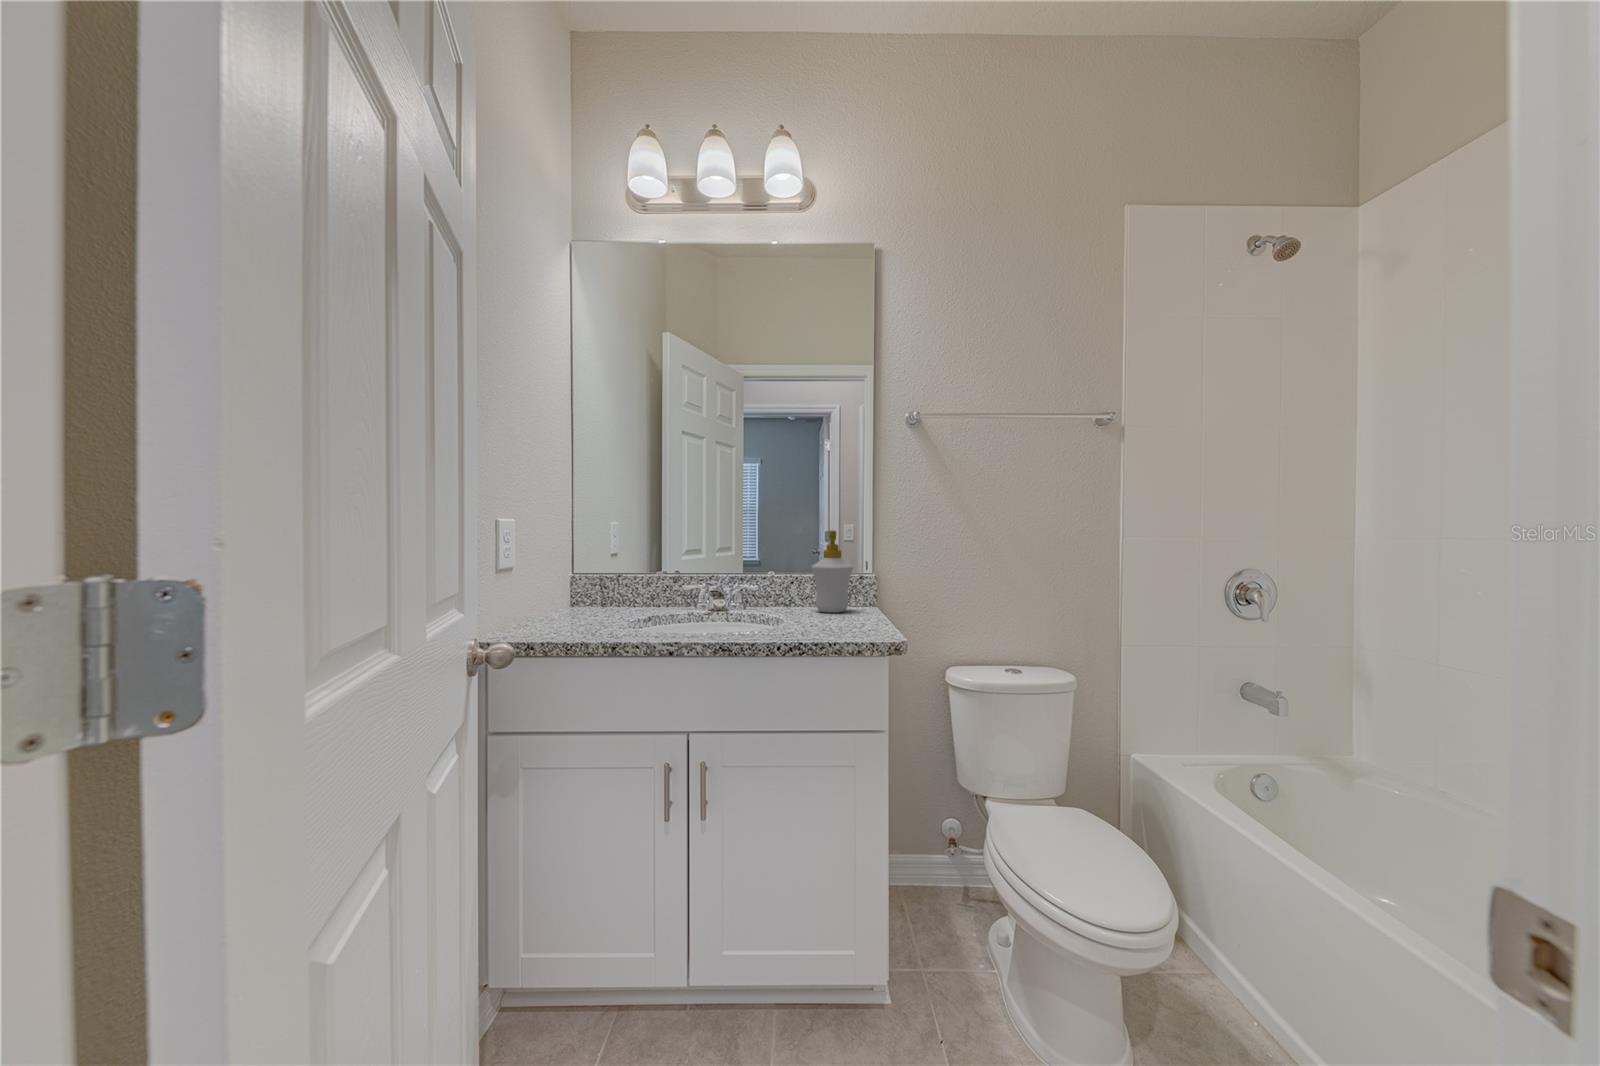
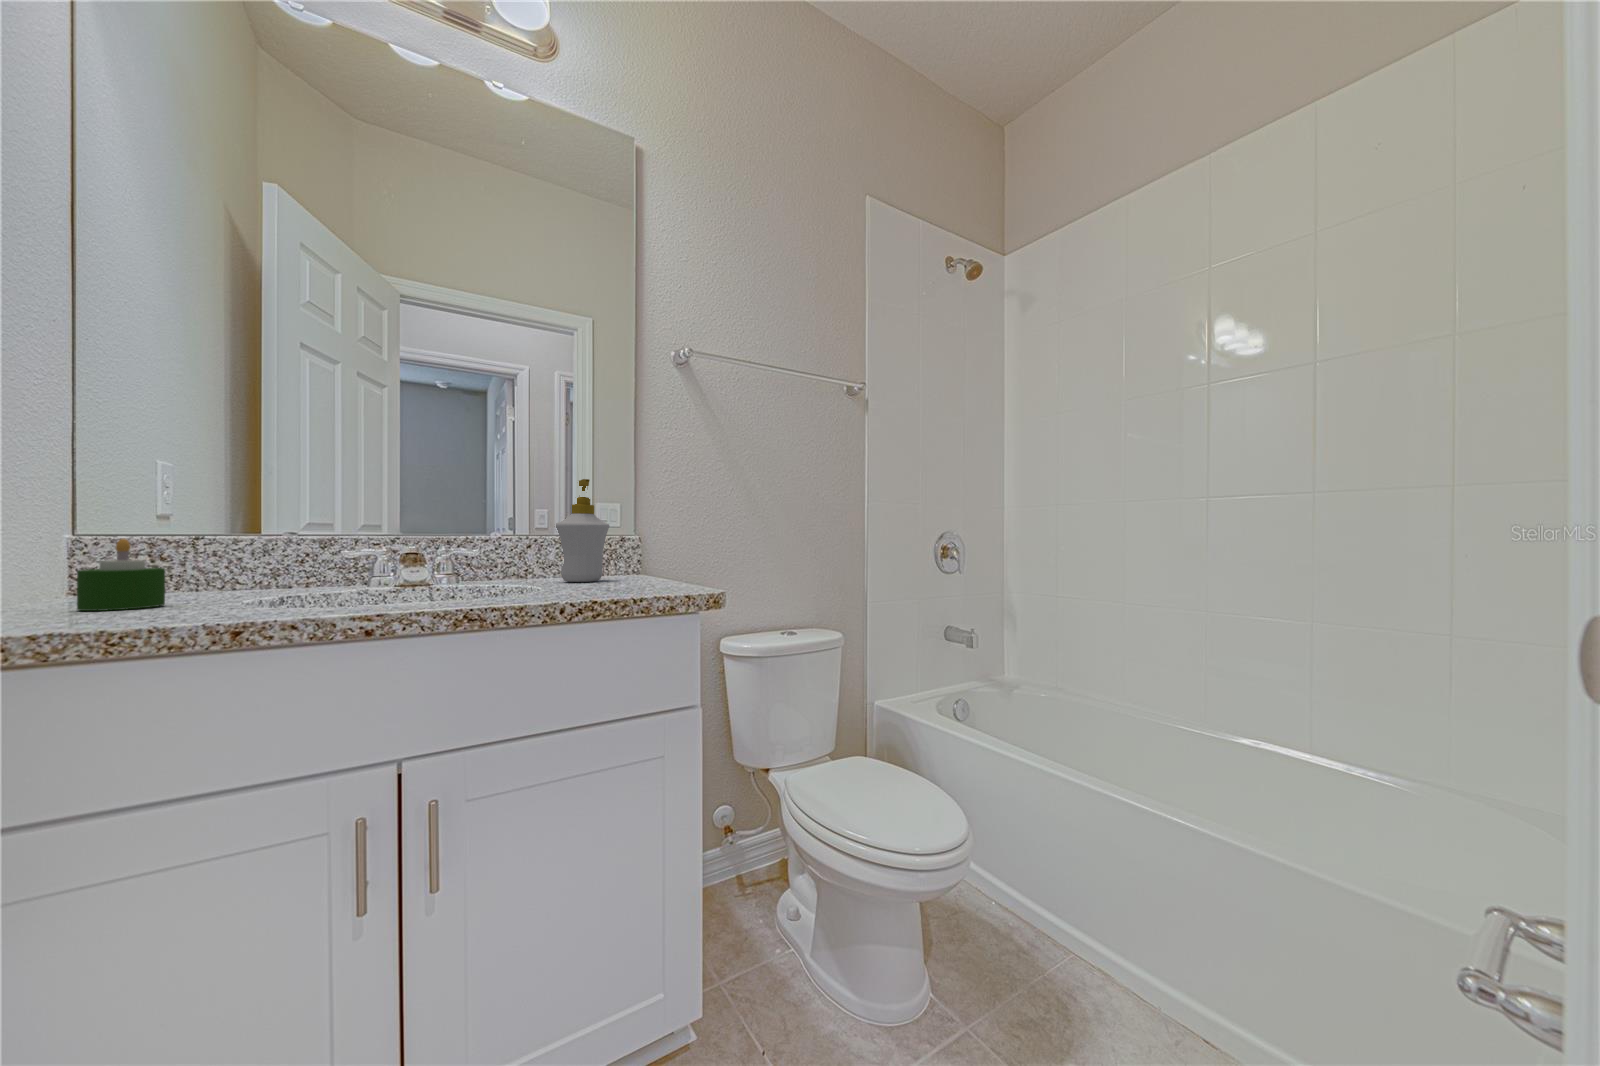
candle: none [564,583,597,623] -> present [77,539,165,611]

